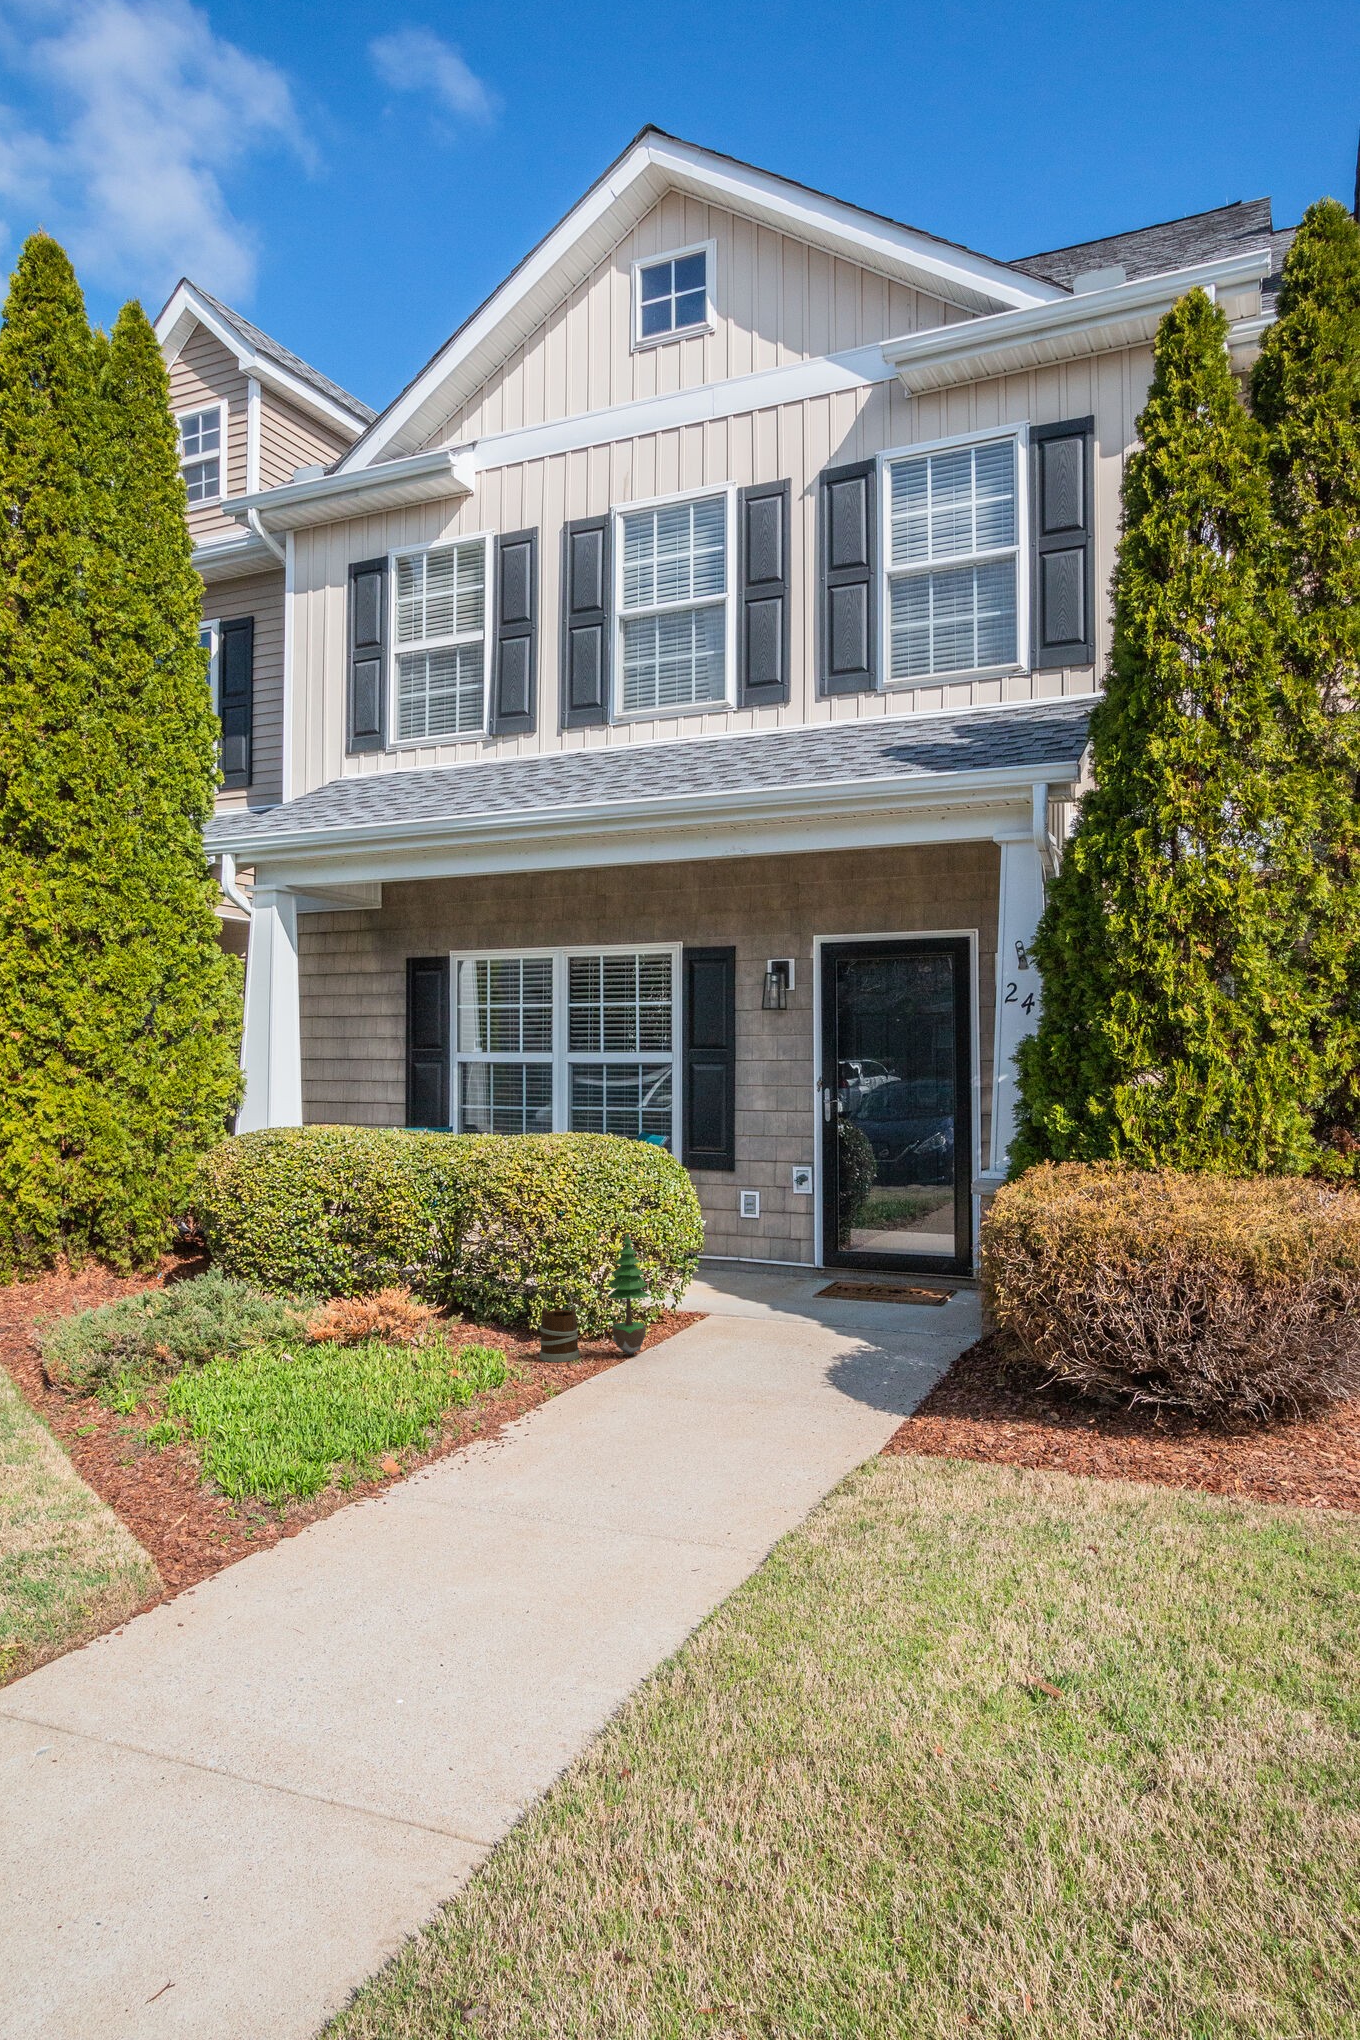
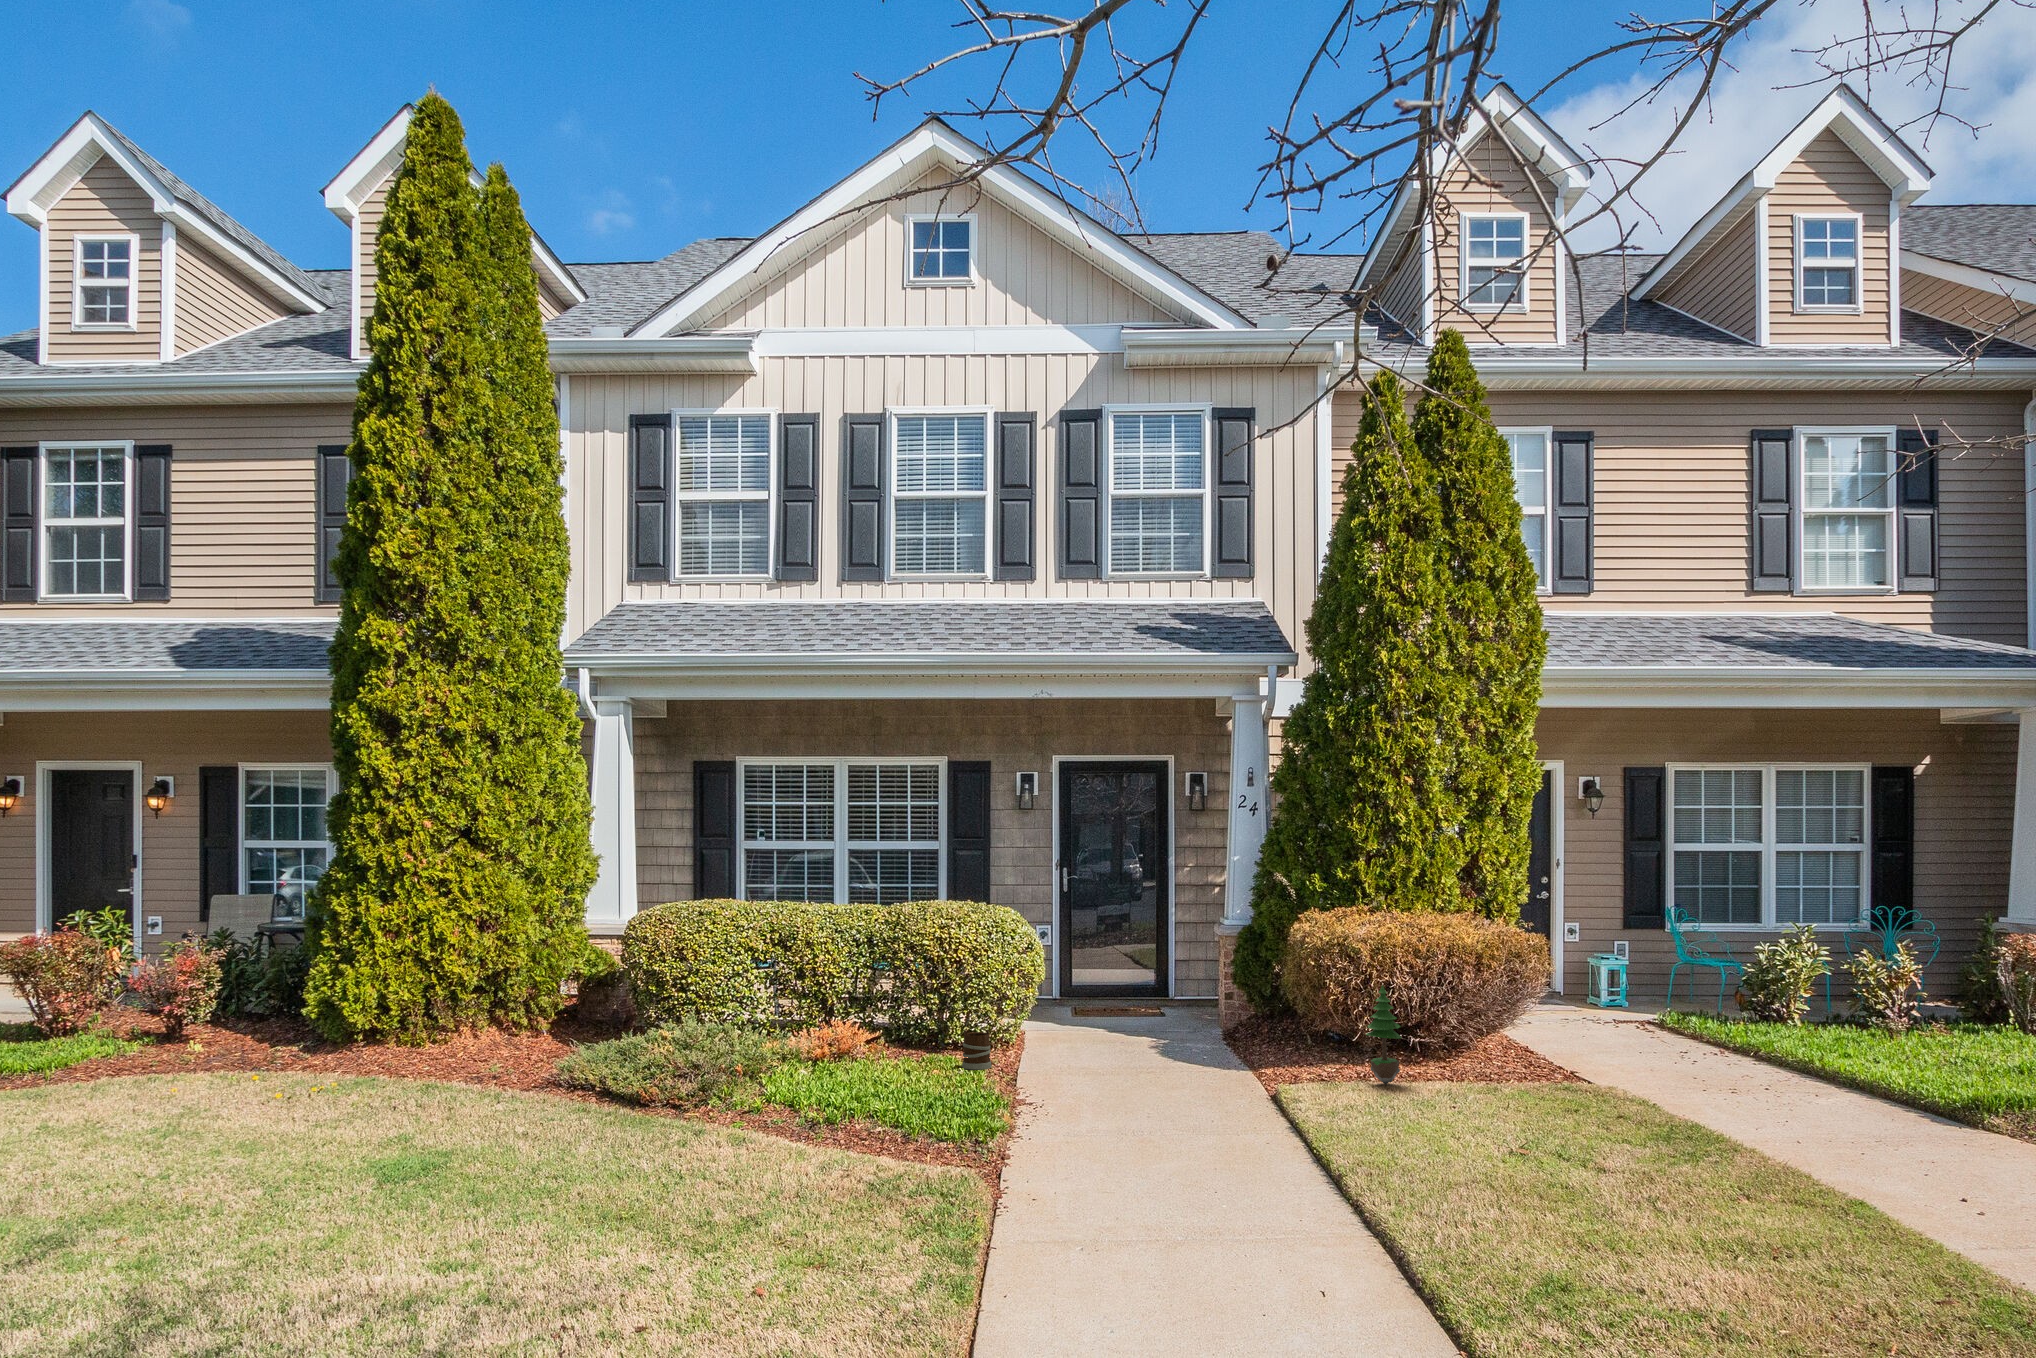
potted tree: present [608,1233,650,1355] -> present [1366,985,1402,1084]

